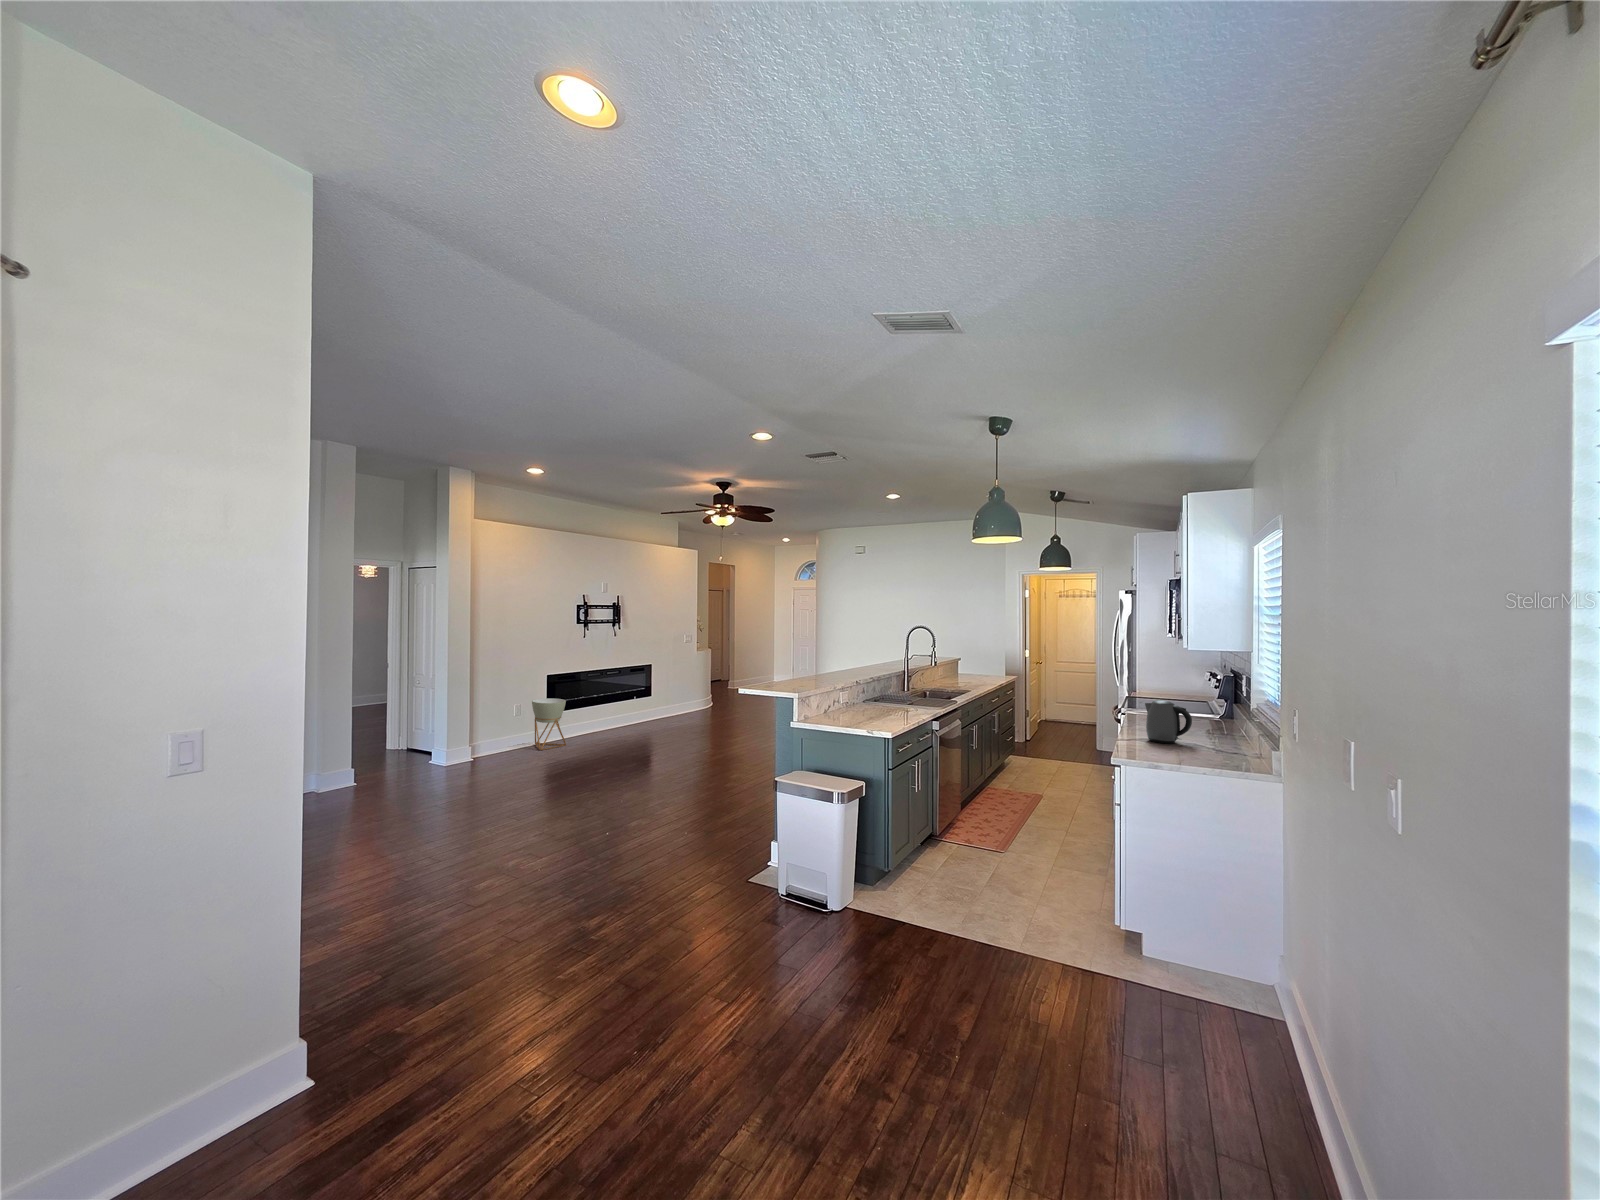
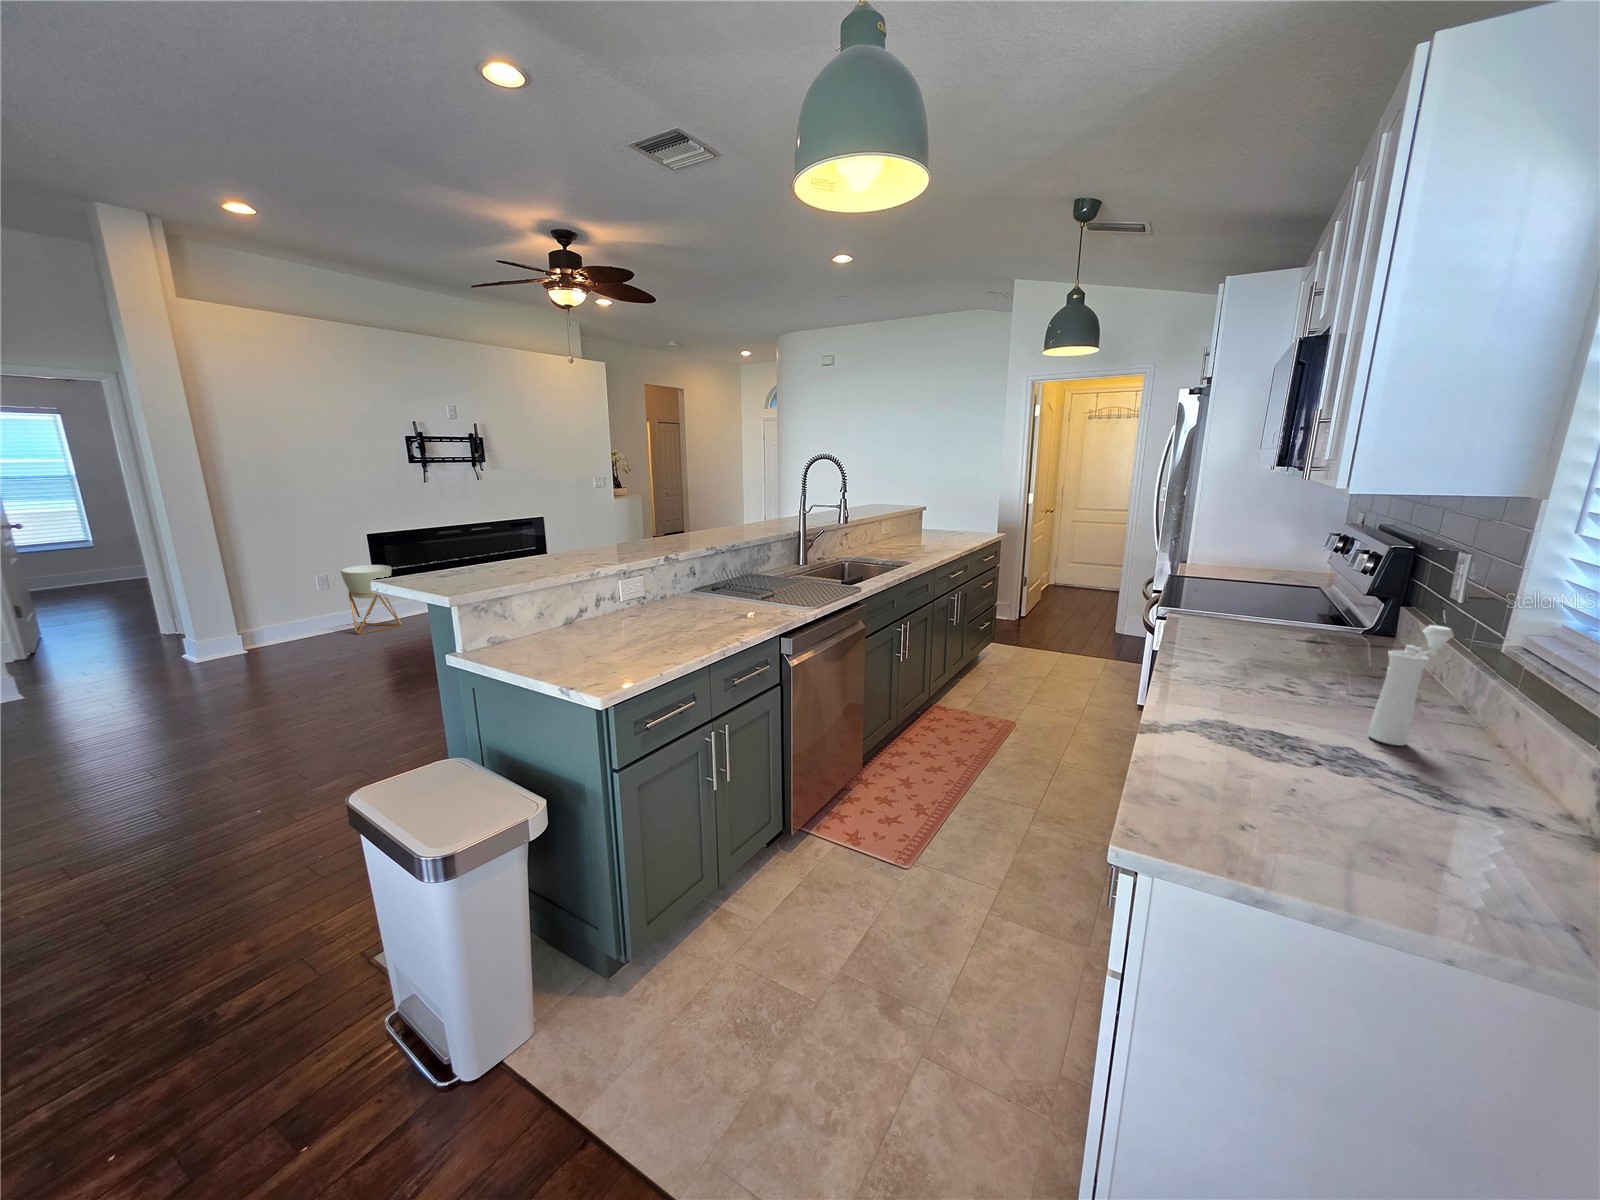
pepper mill: none [1205,695,1229,739] -> present [1368,625,1454,745]
kettle: present [1145,700,1192,744] -> none [1211,651,1359,777]

